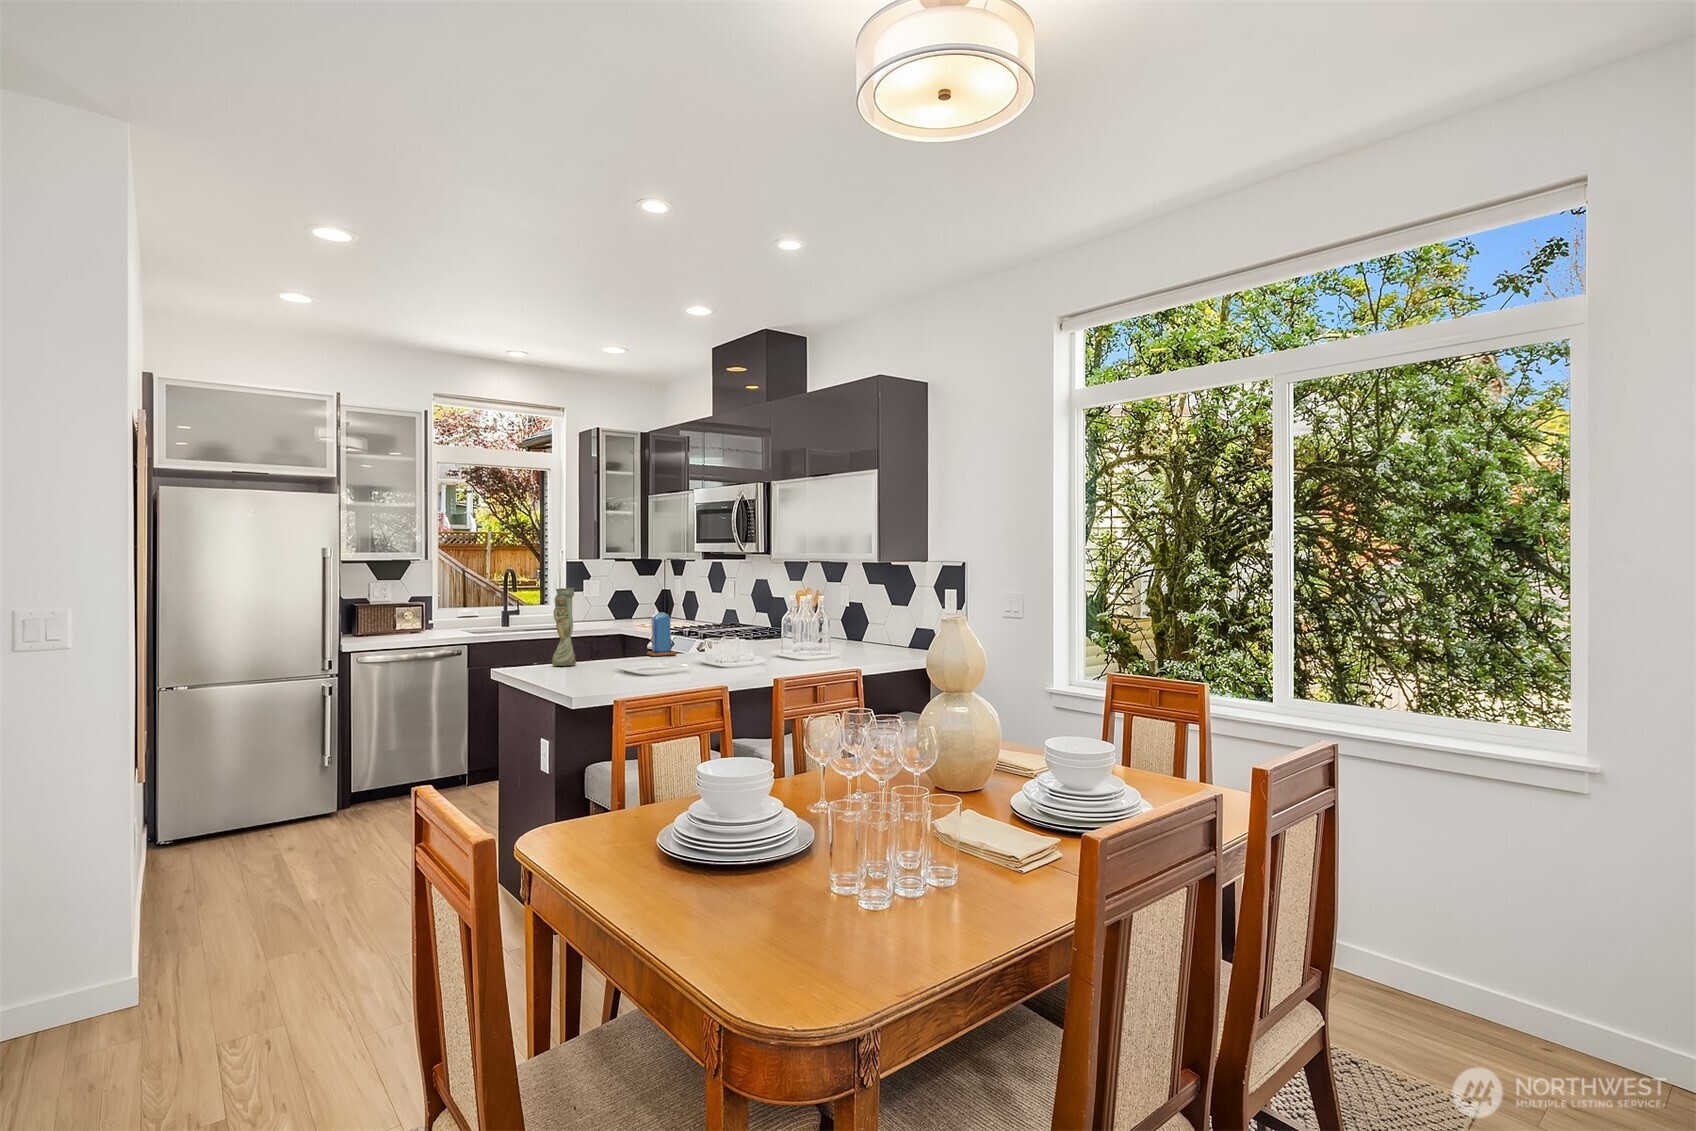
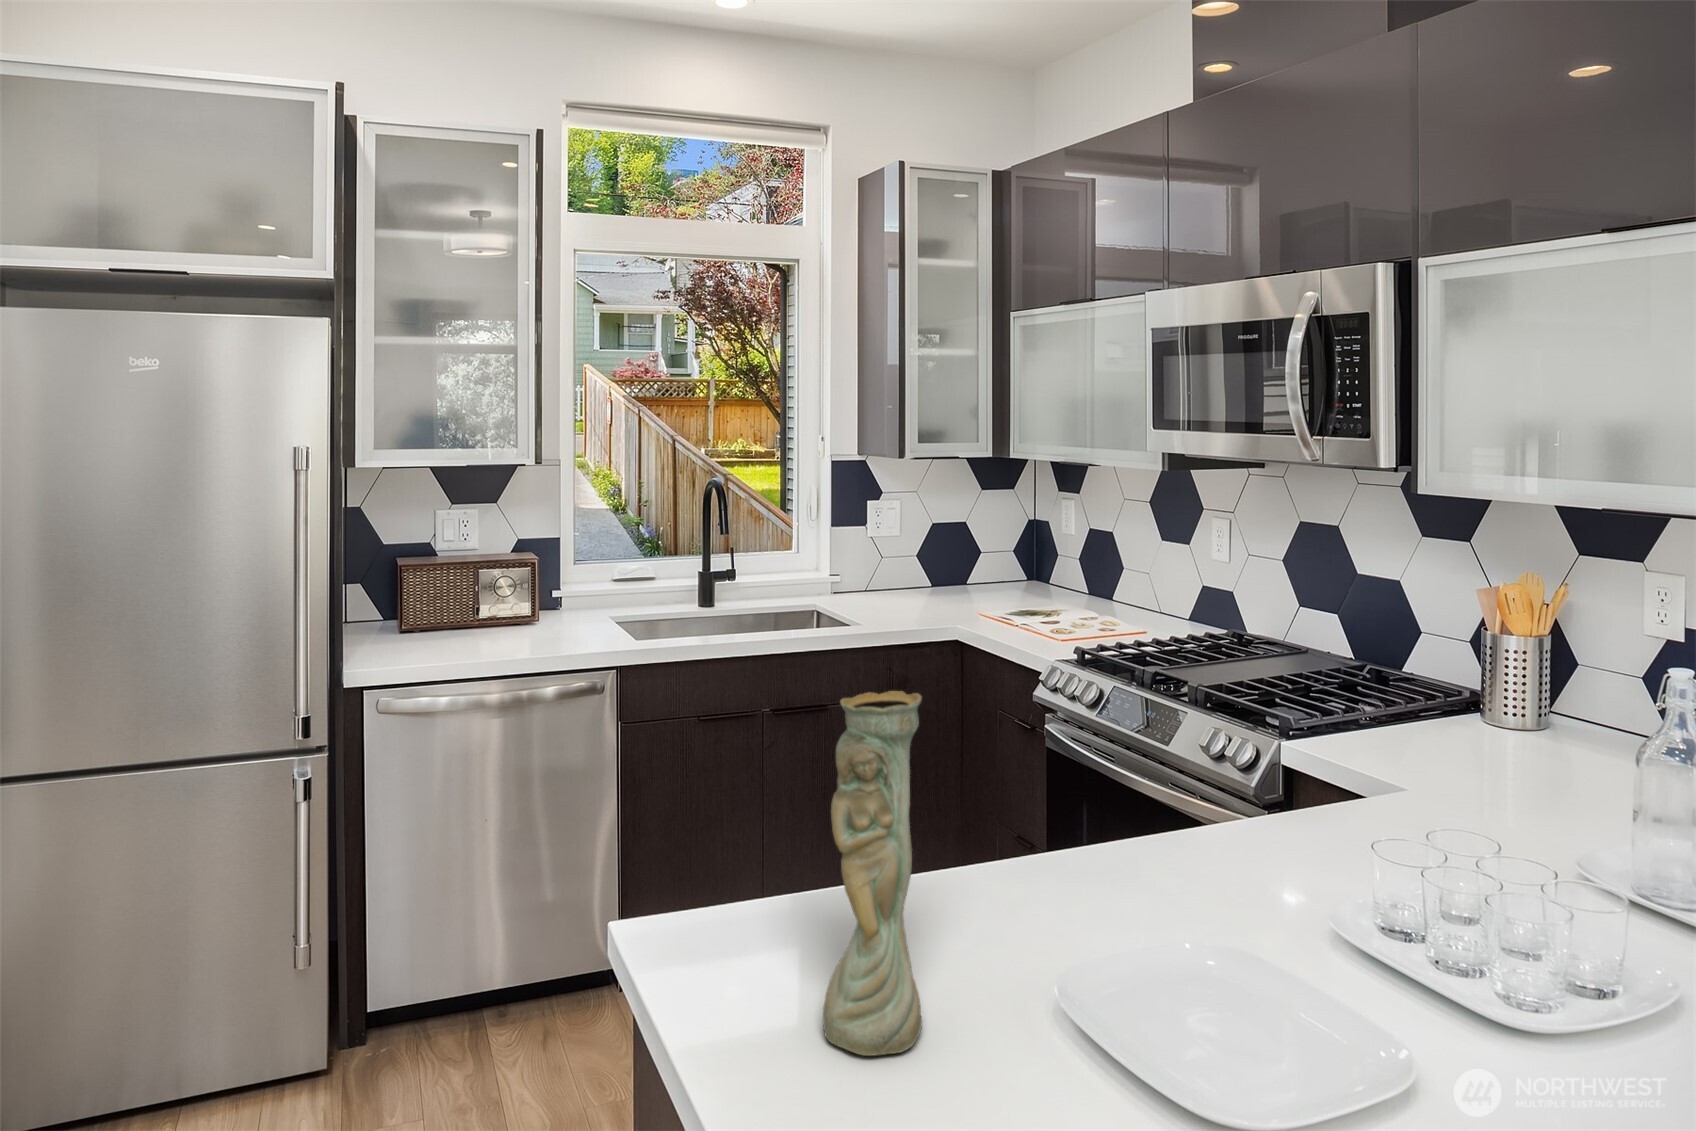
candle: present [647,609,676,656] -> none [1141,719,1270,910]

